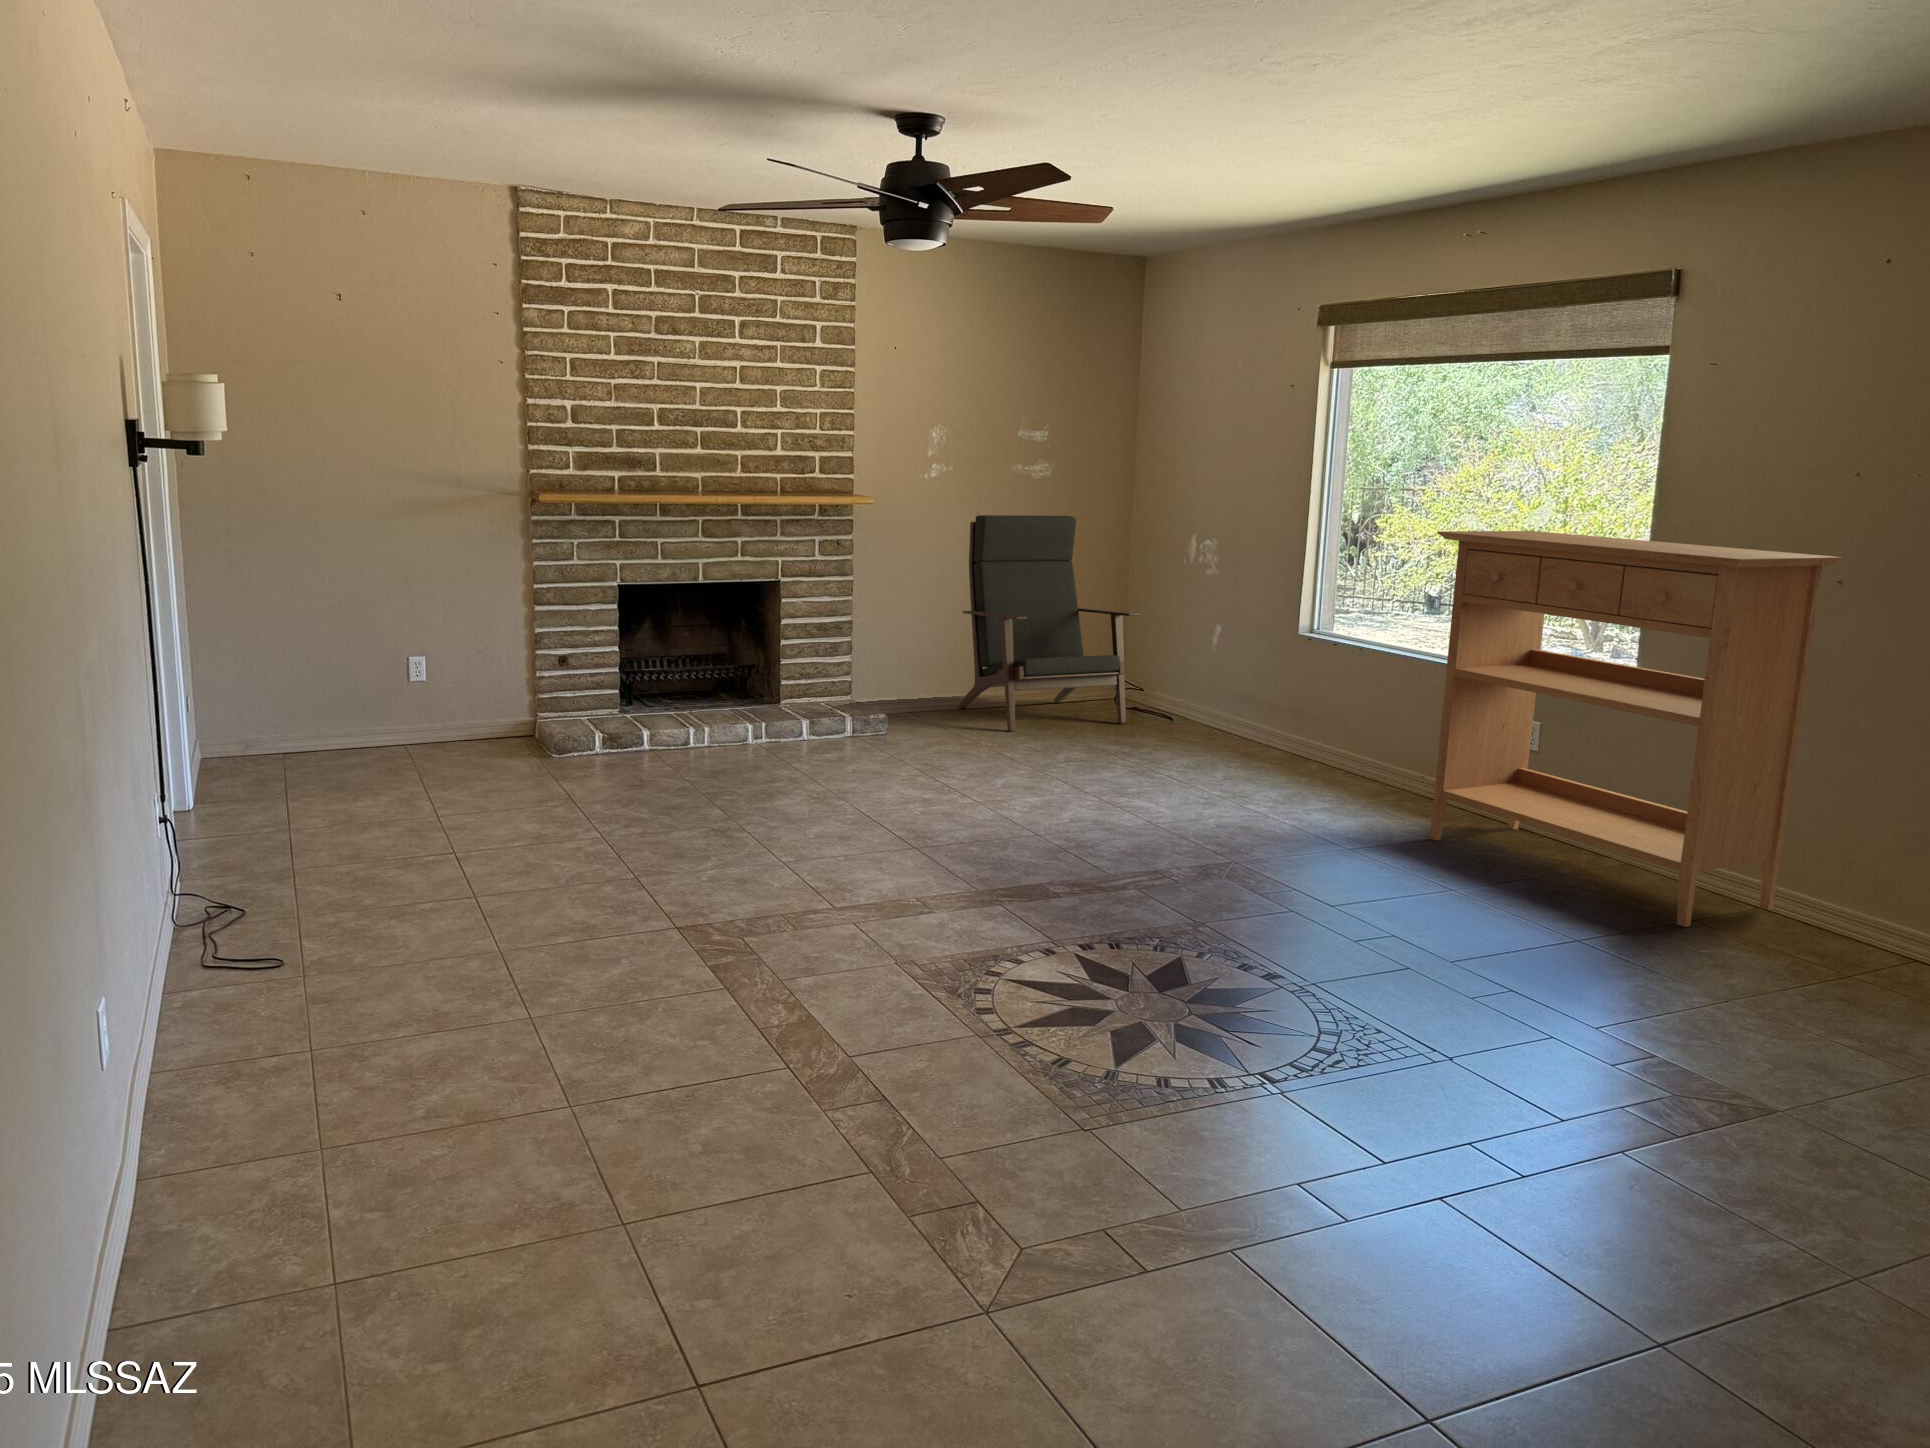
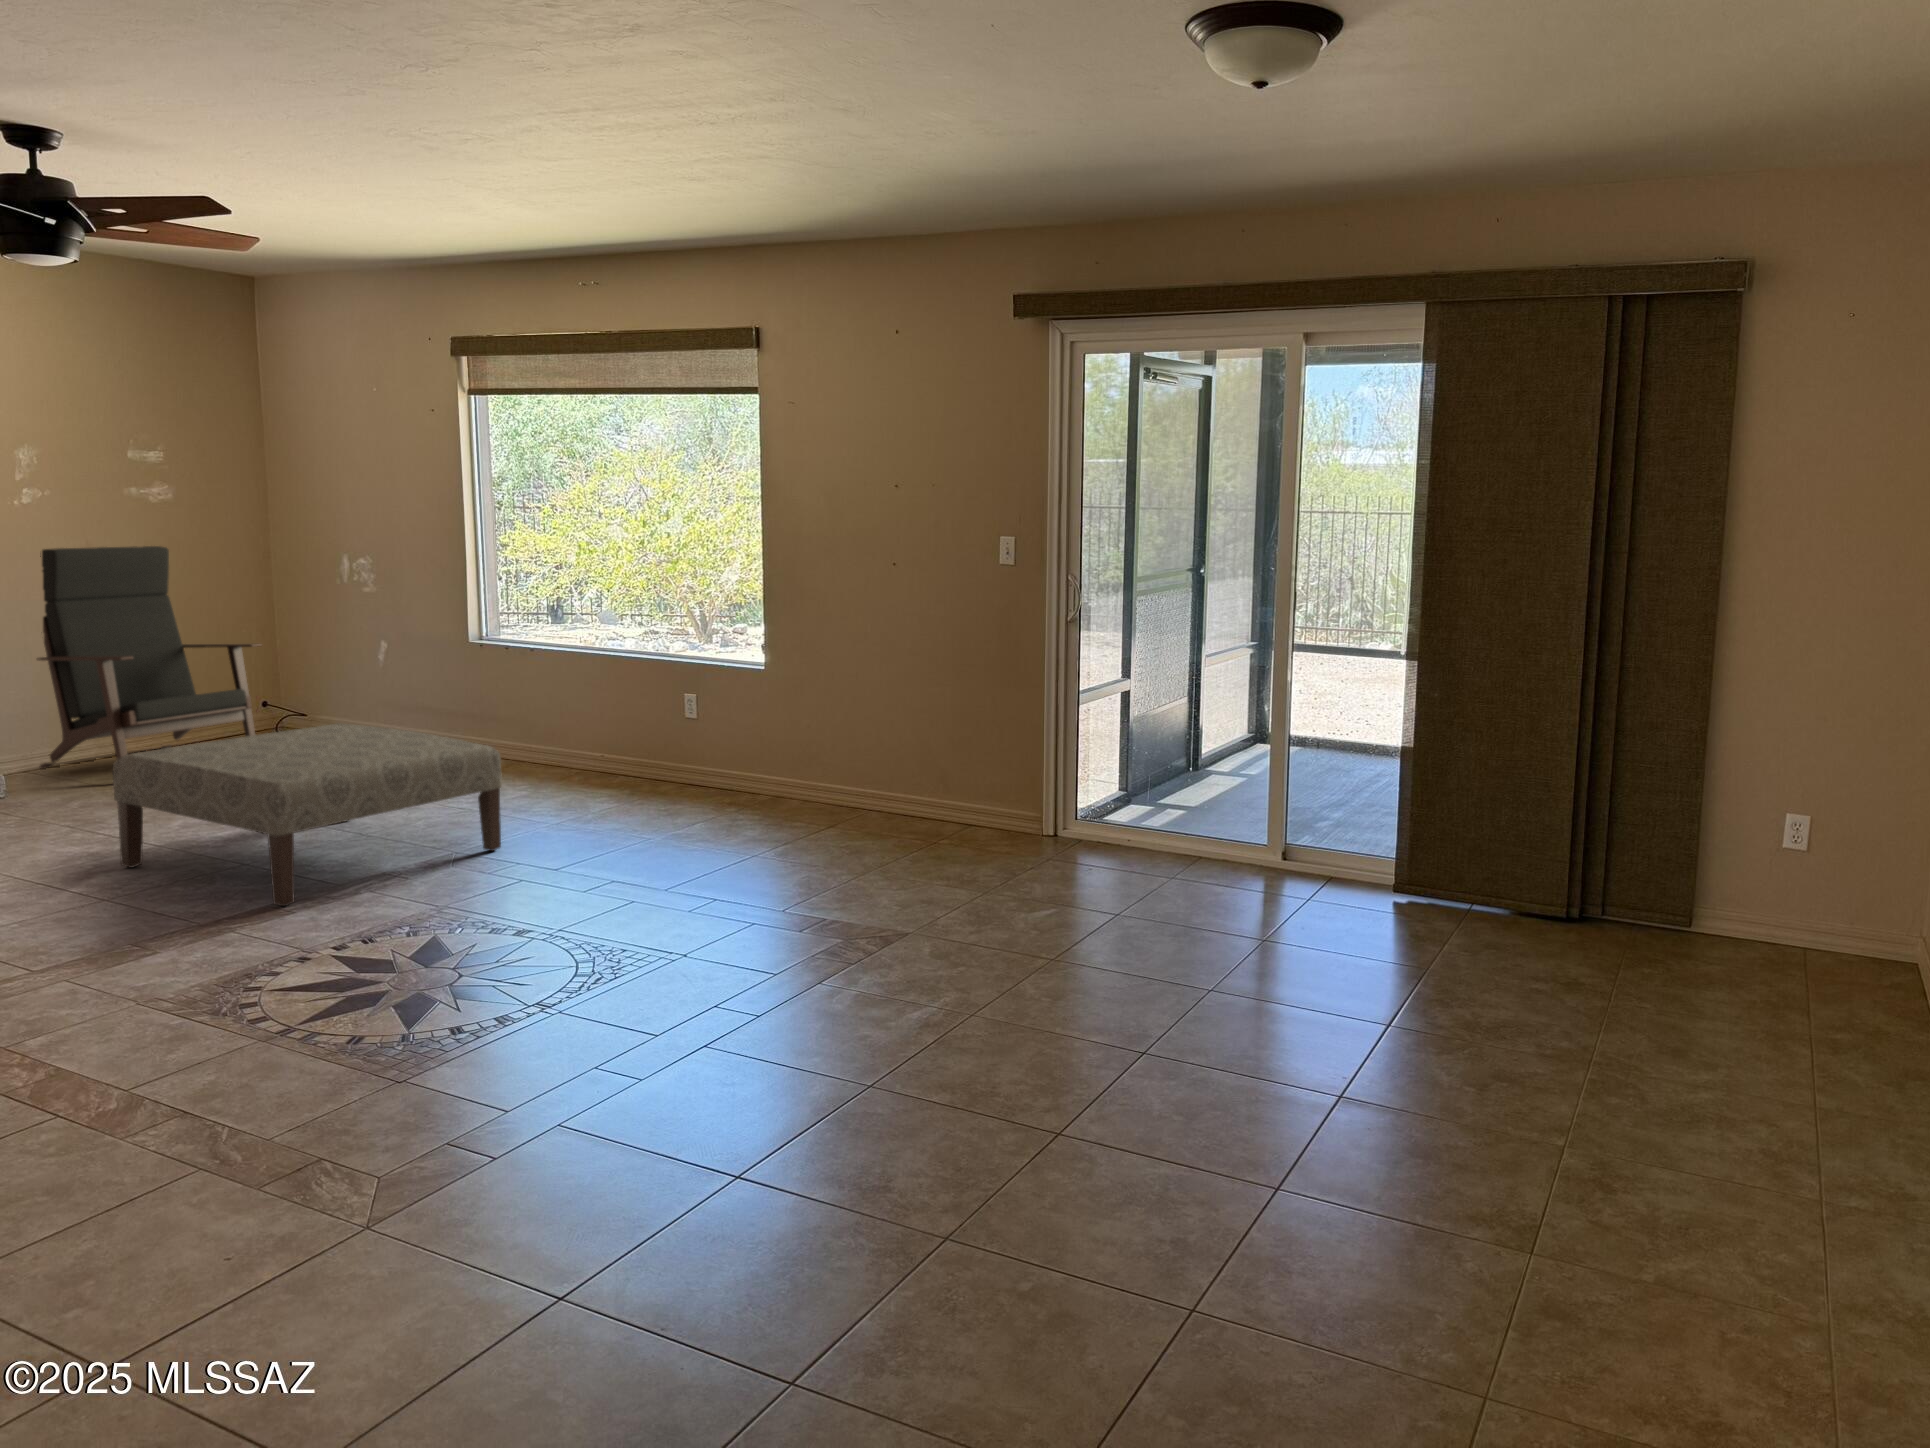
console table: present [1430,531,1842,927] -> none [577,543,869,836]
ottoman: none [964,703,1311,886] -> present [113,724,502,907]

